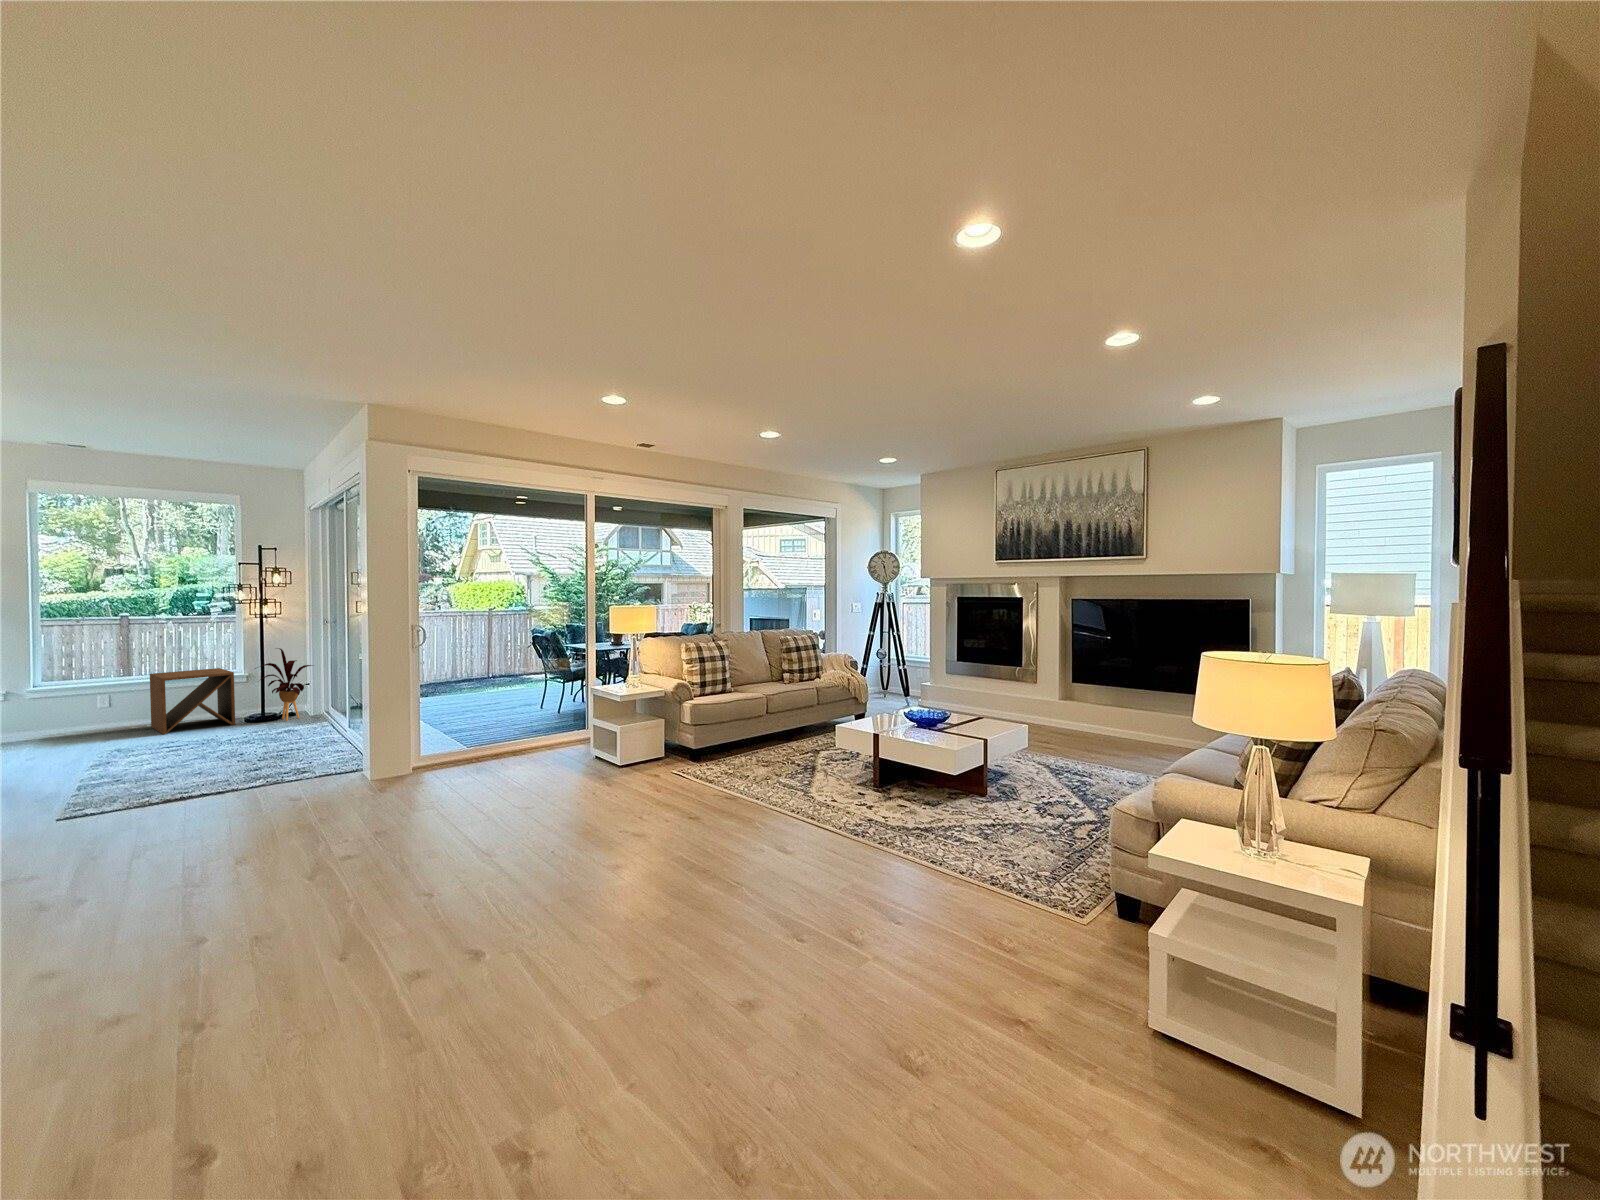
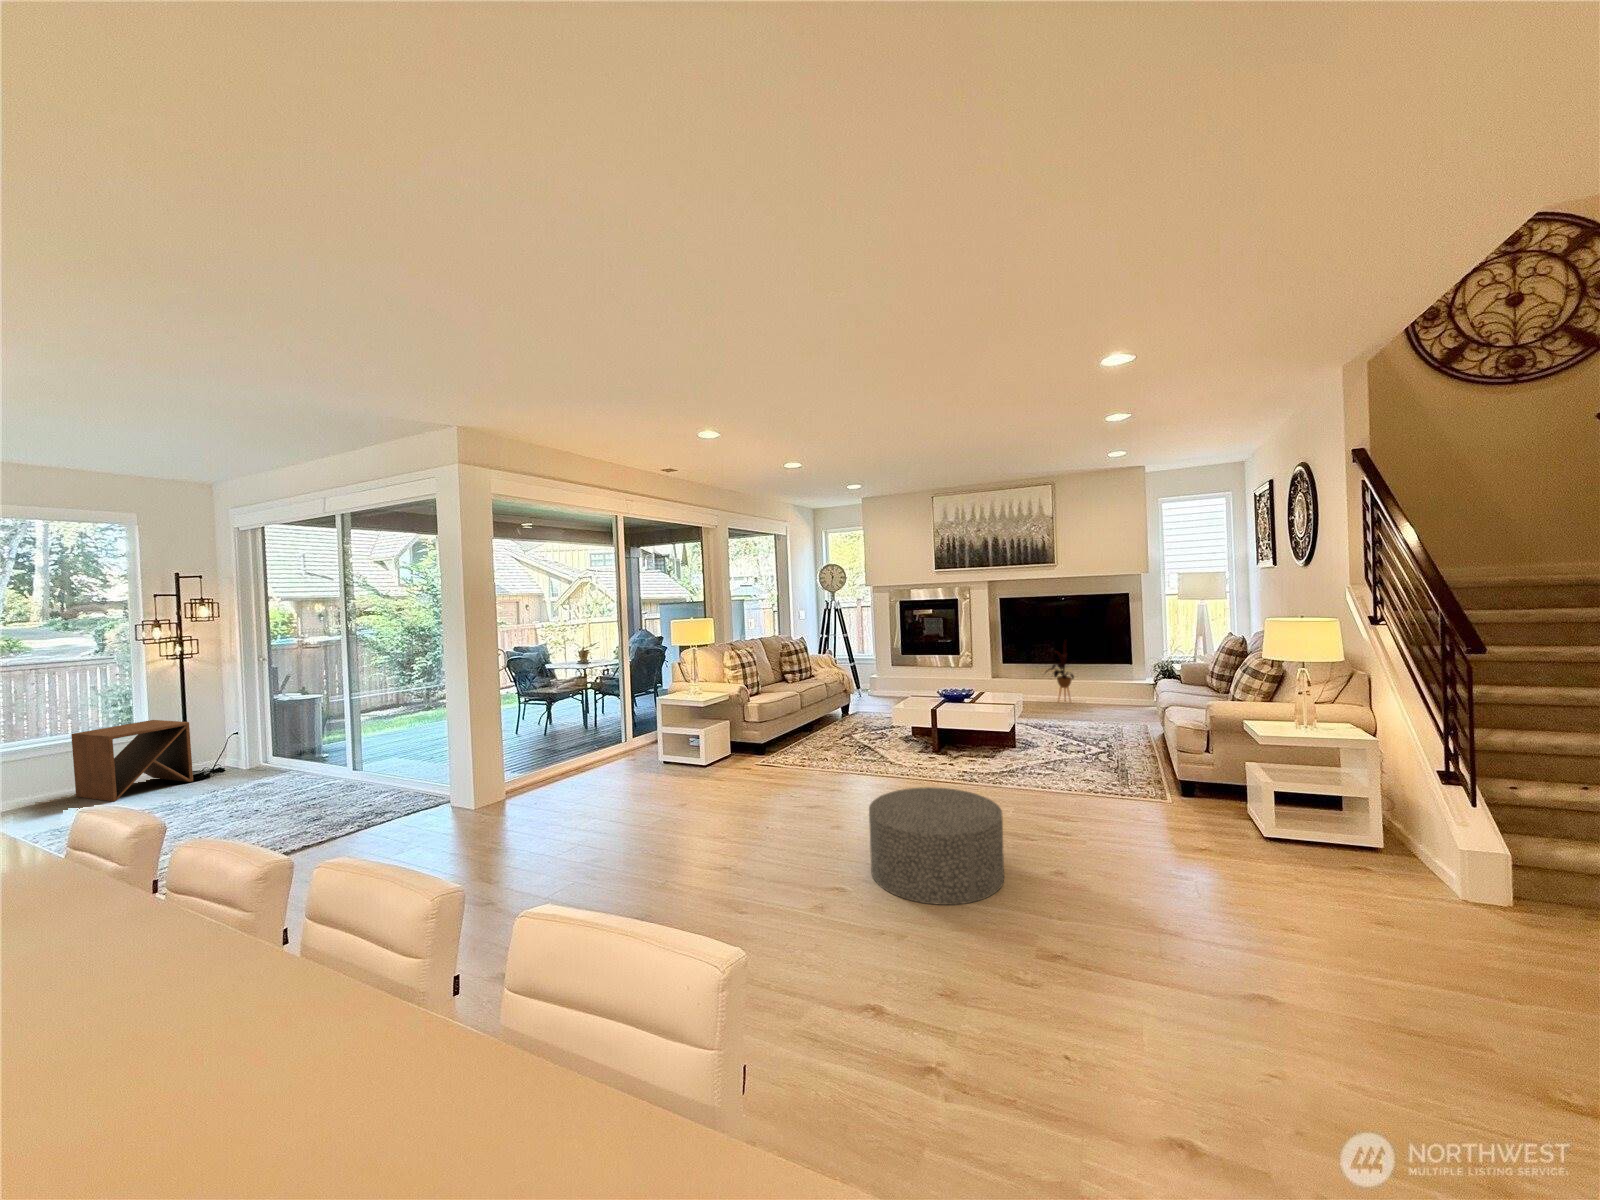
house plant: present [255,648,313,721] -> present [1050,641,1074,701]
ottoman: none [571,825,752,997] -> present [869,787,1004,905]

